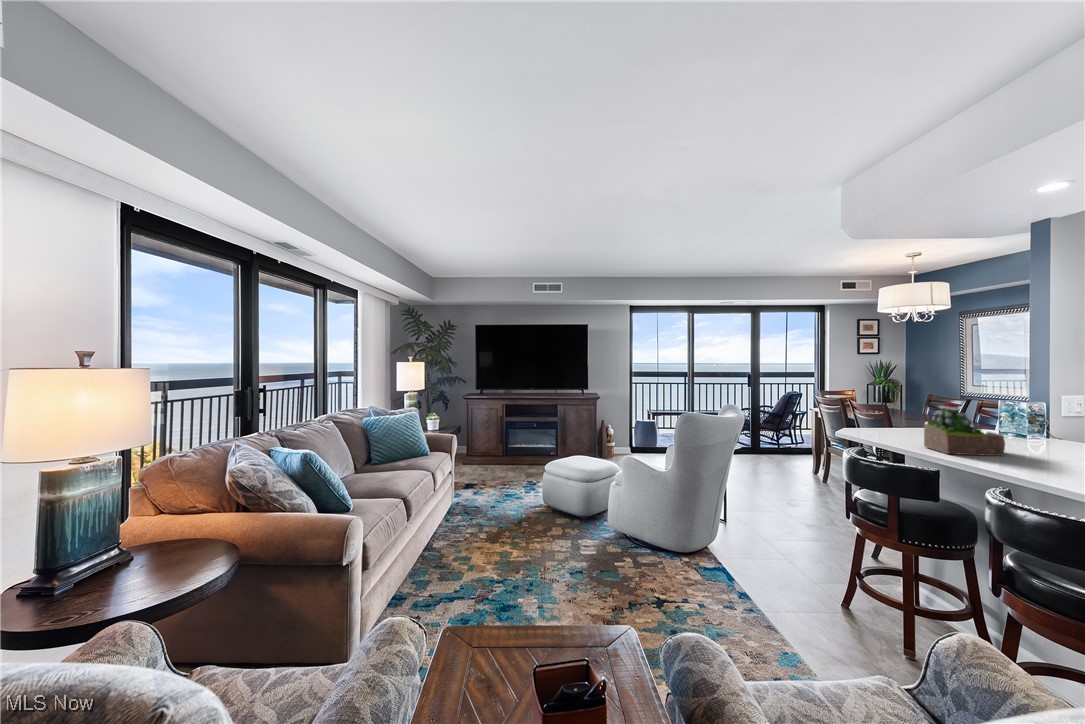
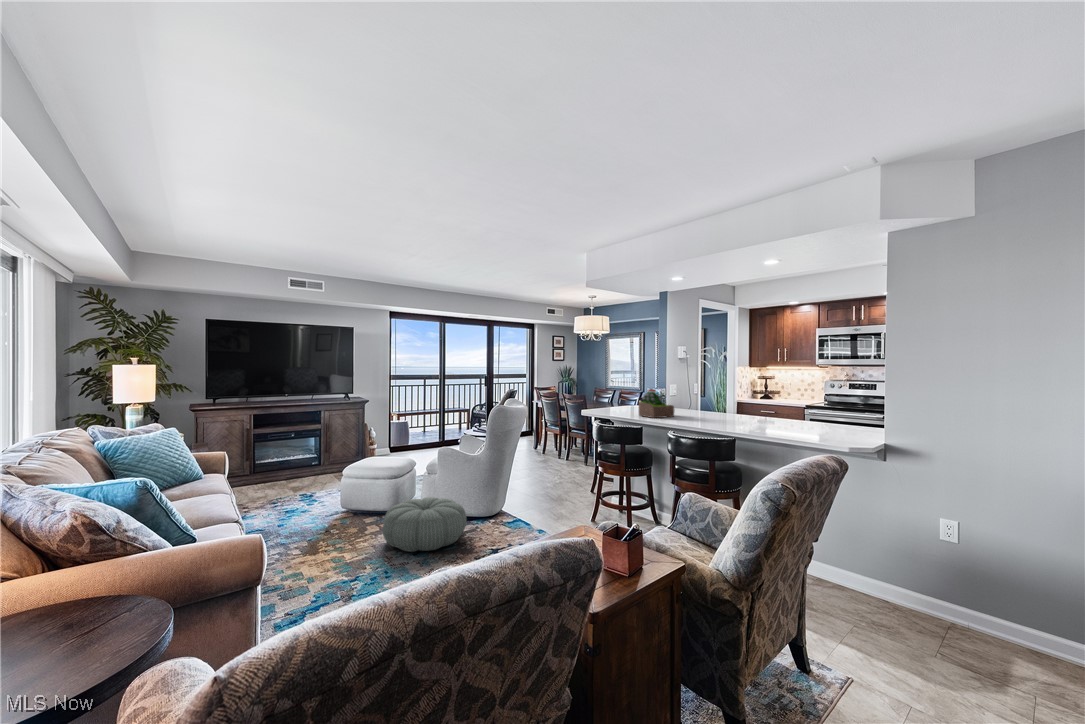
pouf: none [549,510,642,574] -> present [383,497,466,552]

